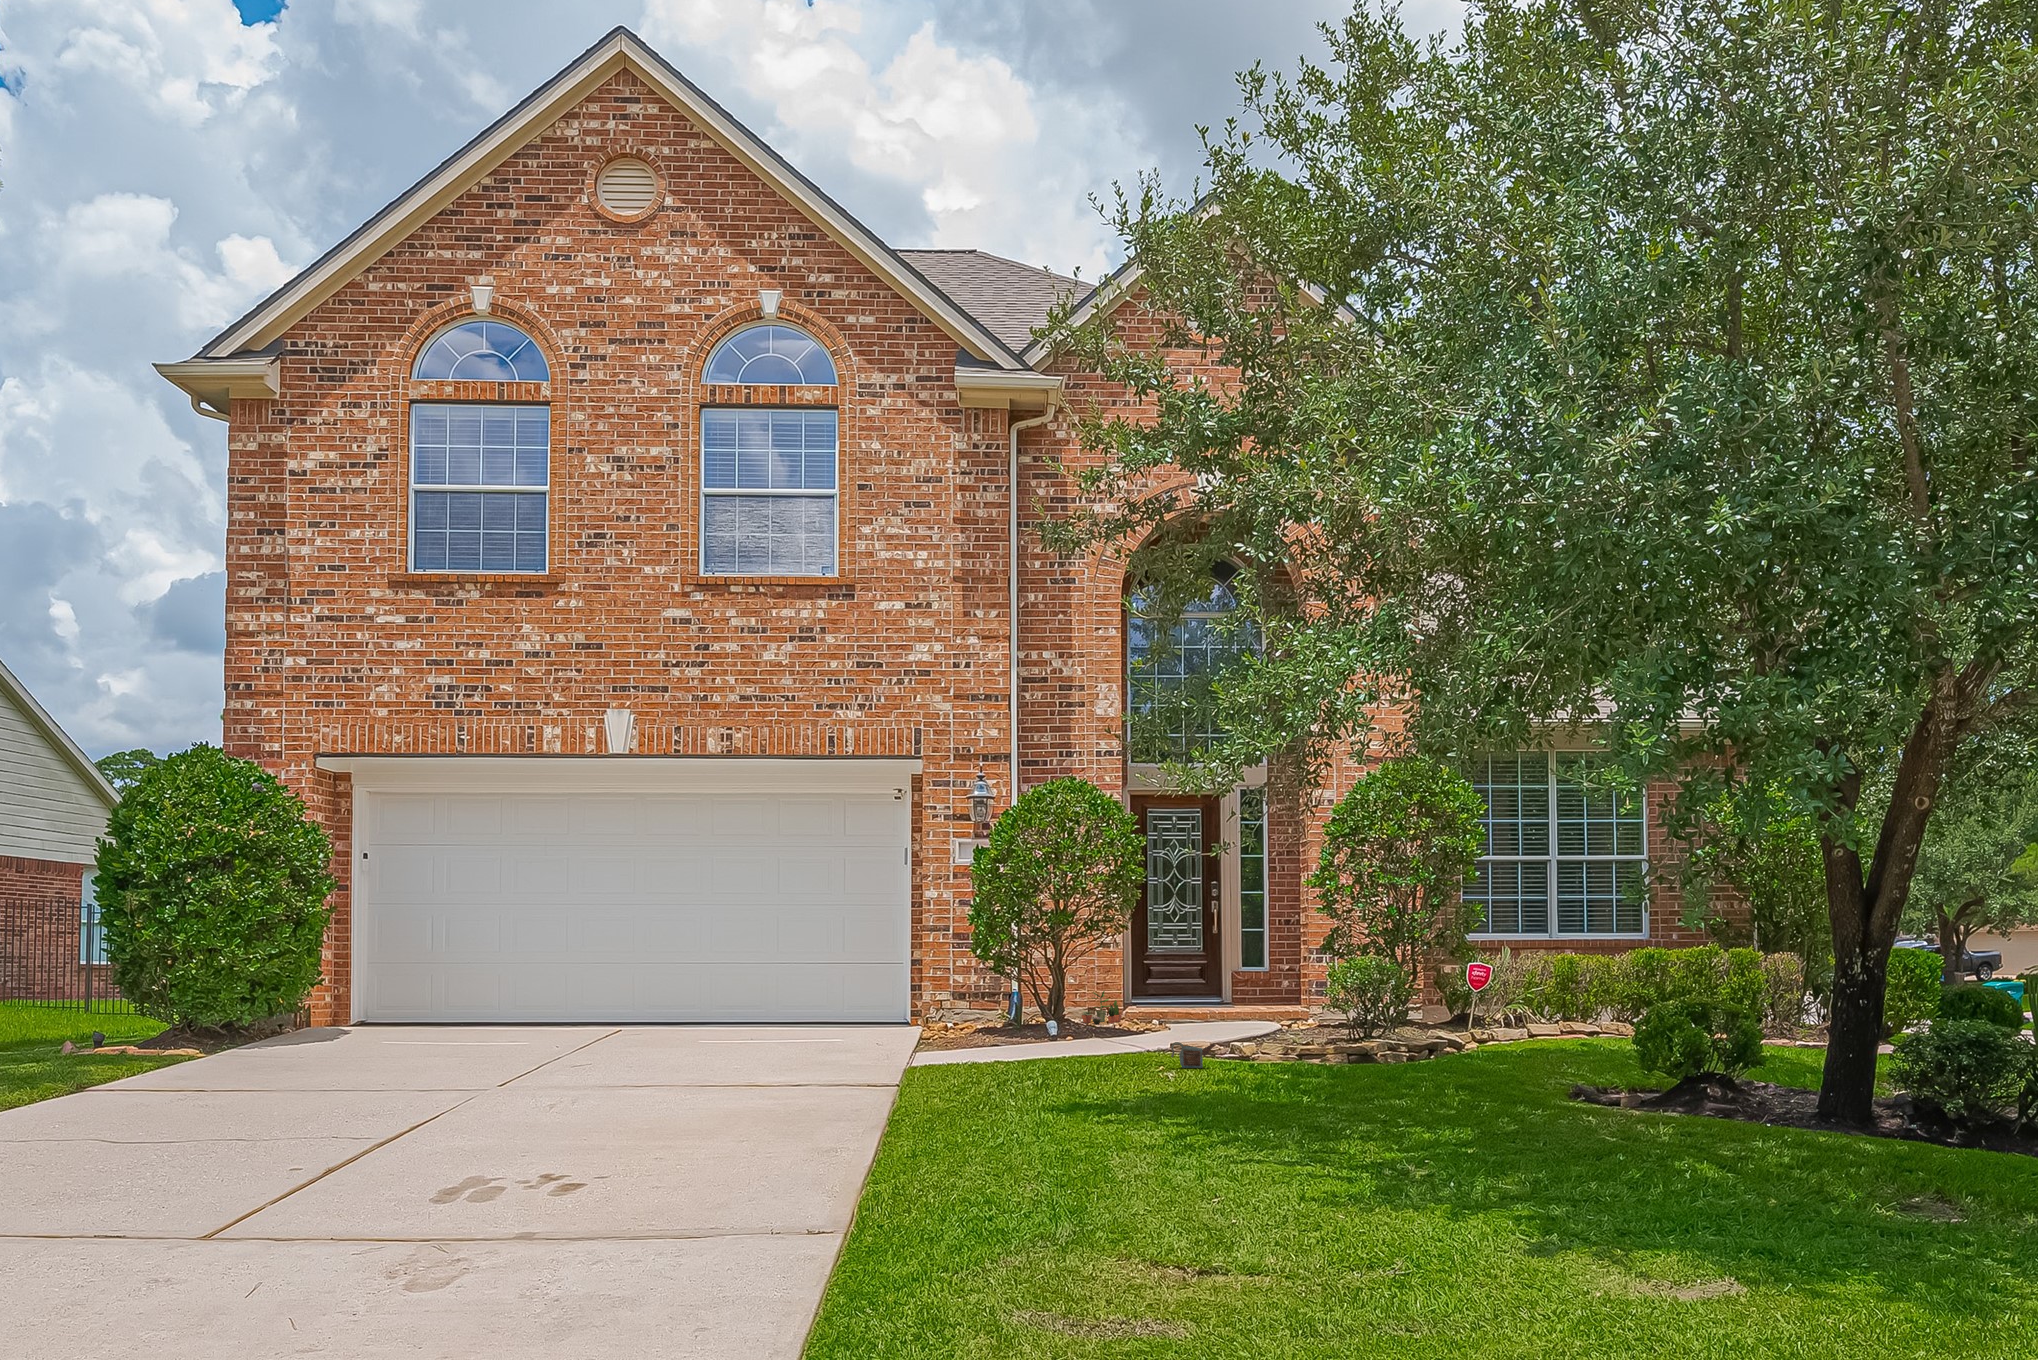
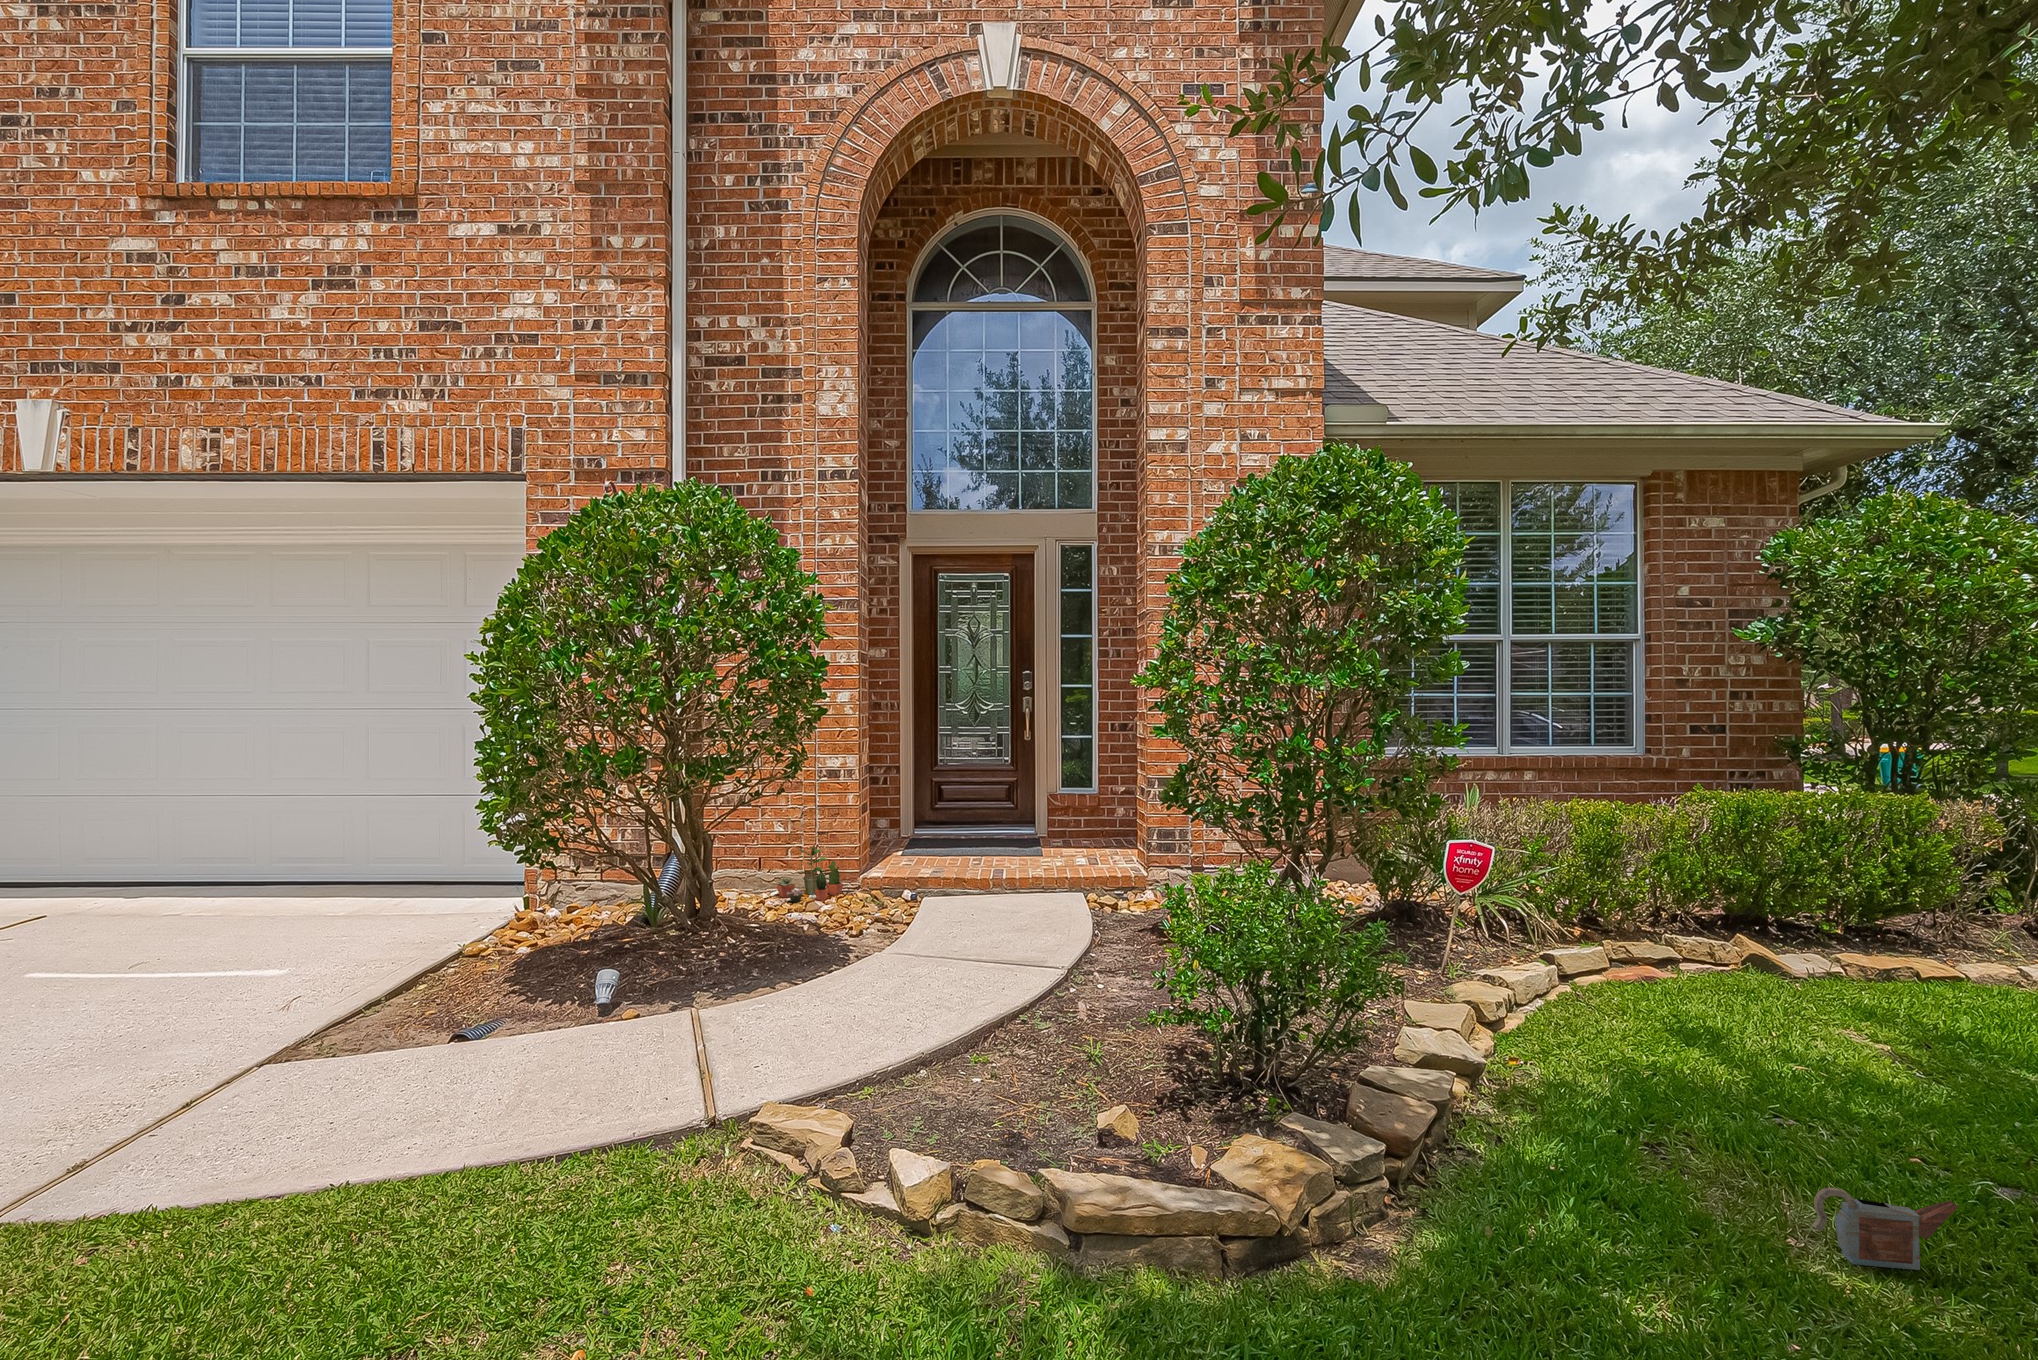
watering can: present [1171,1042,1215,1068] -> present [1812,1188,1959,1270]

